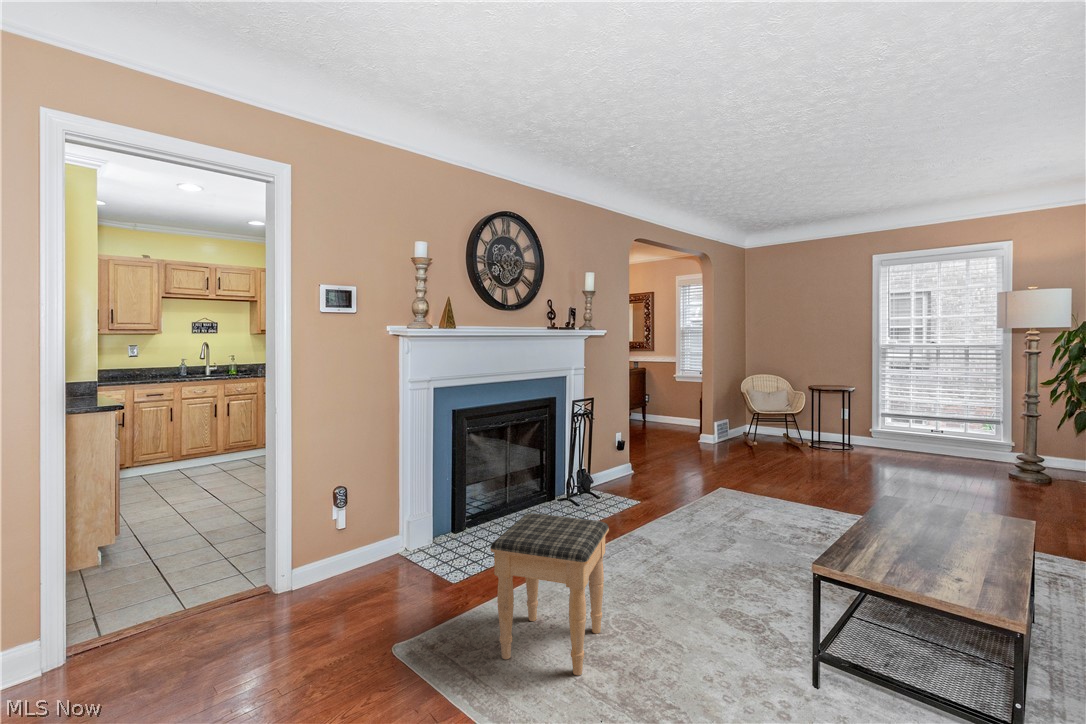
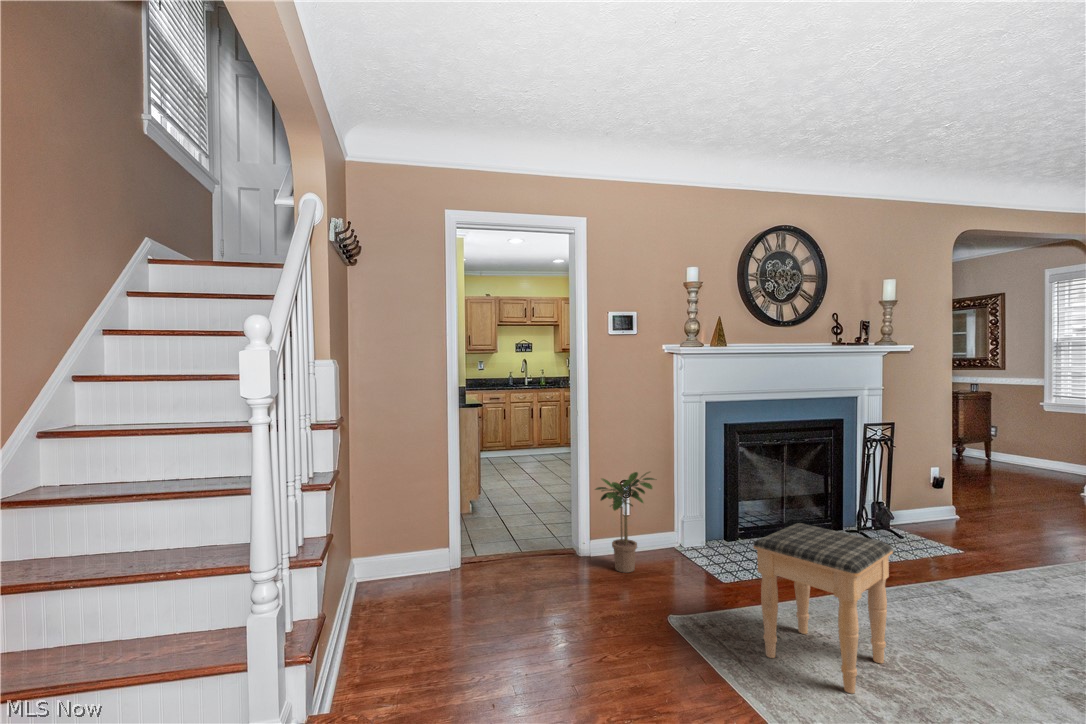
potted plant: none [303,473,382,596] -> present [595,472,655,573]

